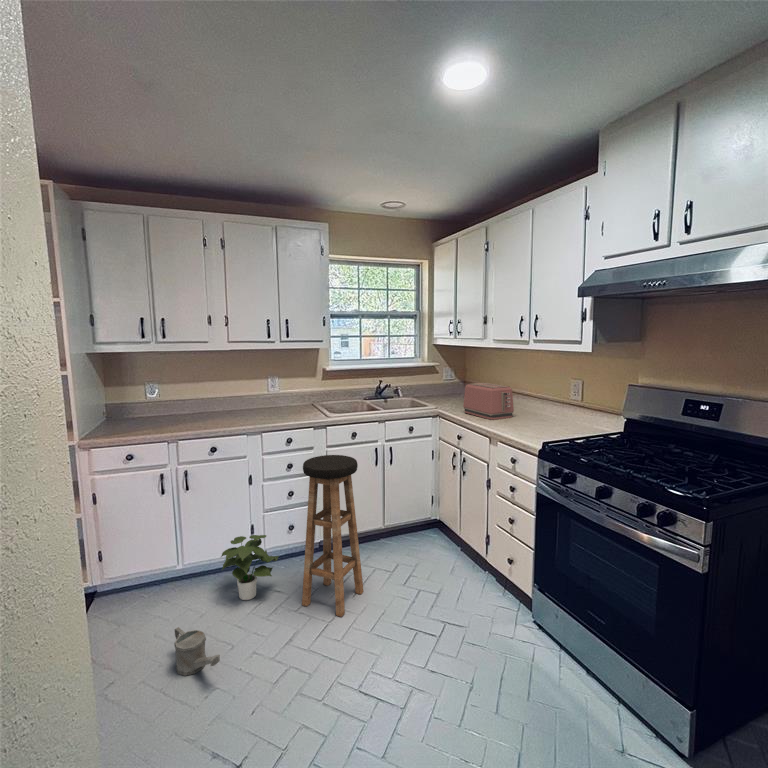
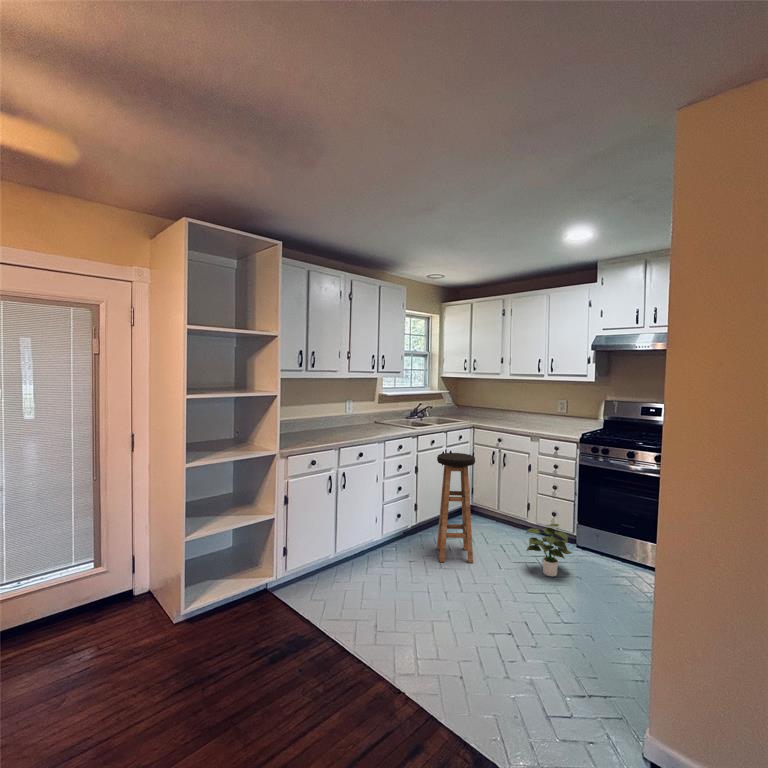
toaster: present [463,383,514,420] -> none [489,403,526,426]
potted plant: present [221,535,279,600] -> present [526,524,572,577]
watering can: present [174,627,220,676] -> none [395,579,450,609]

